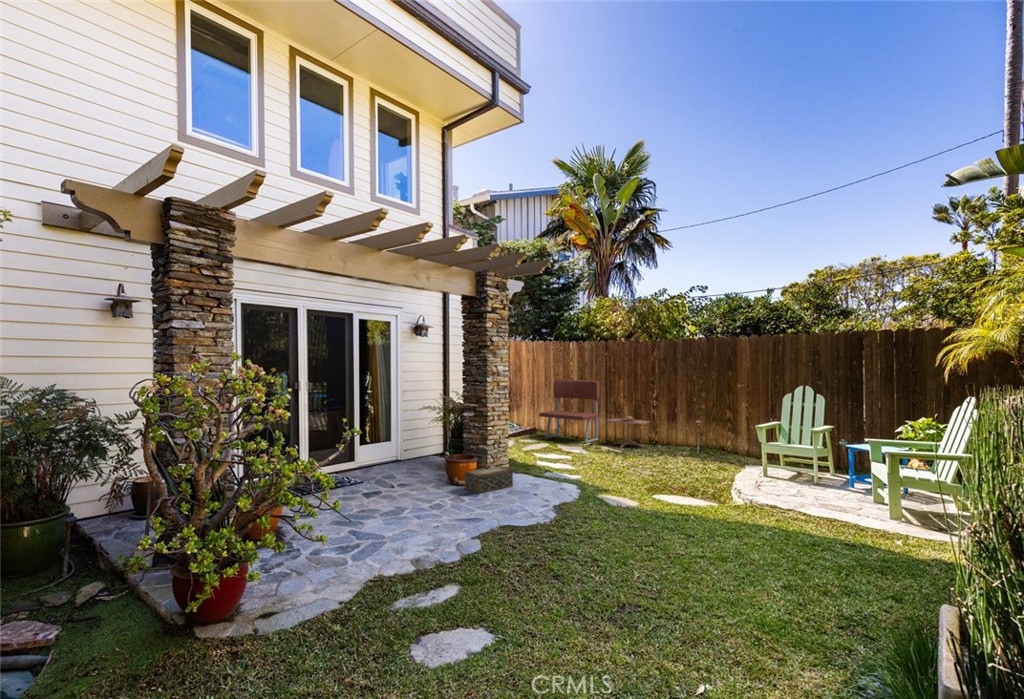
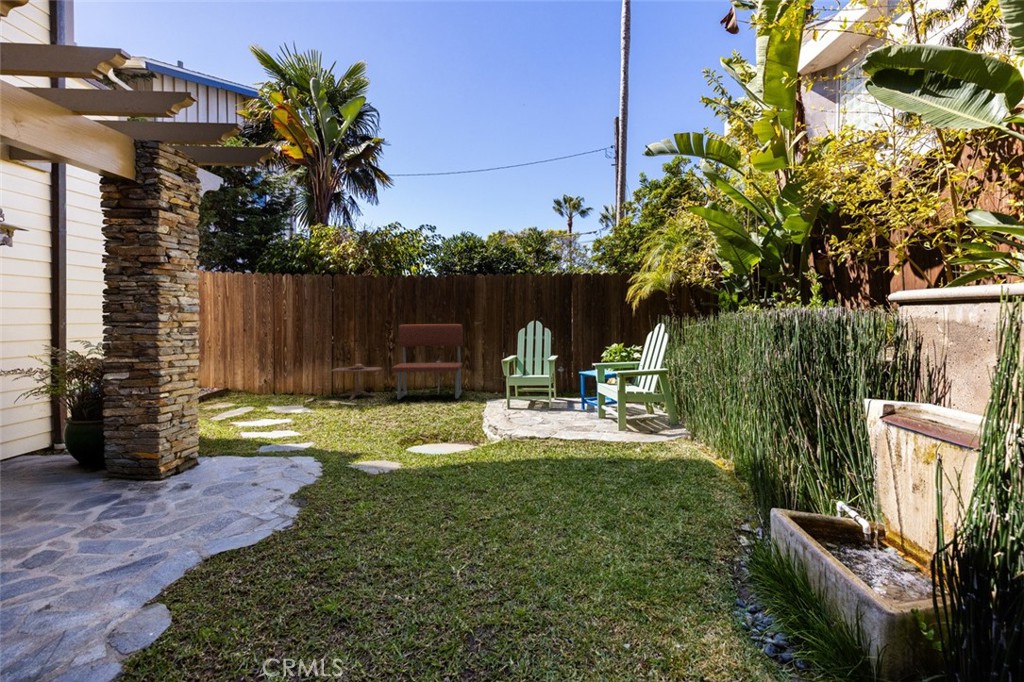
bench: present [539,380,599,444] -> present [391,324,463,400]
woven basket: present [465,466,513,493] -> none [113,451,212,504]

